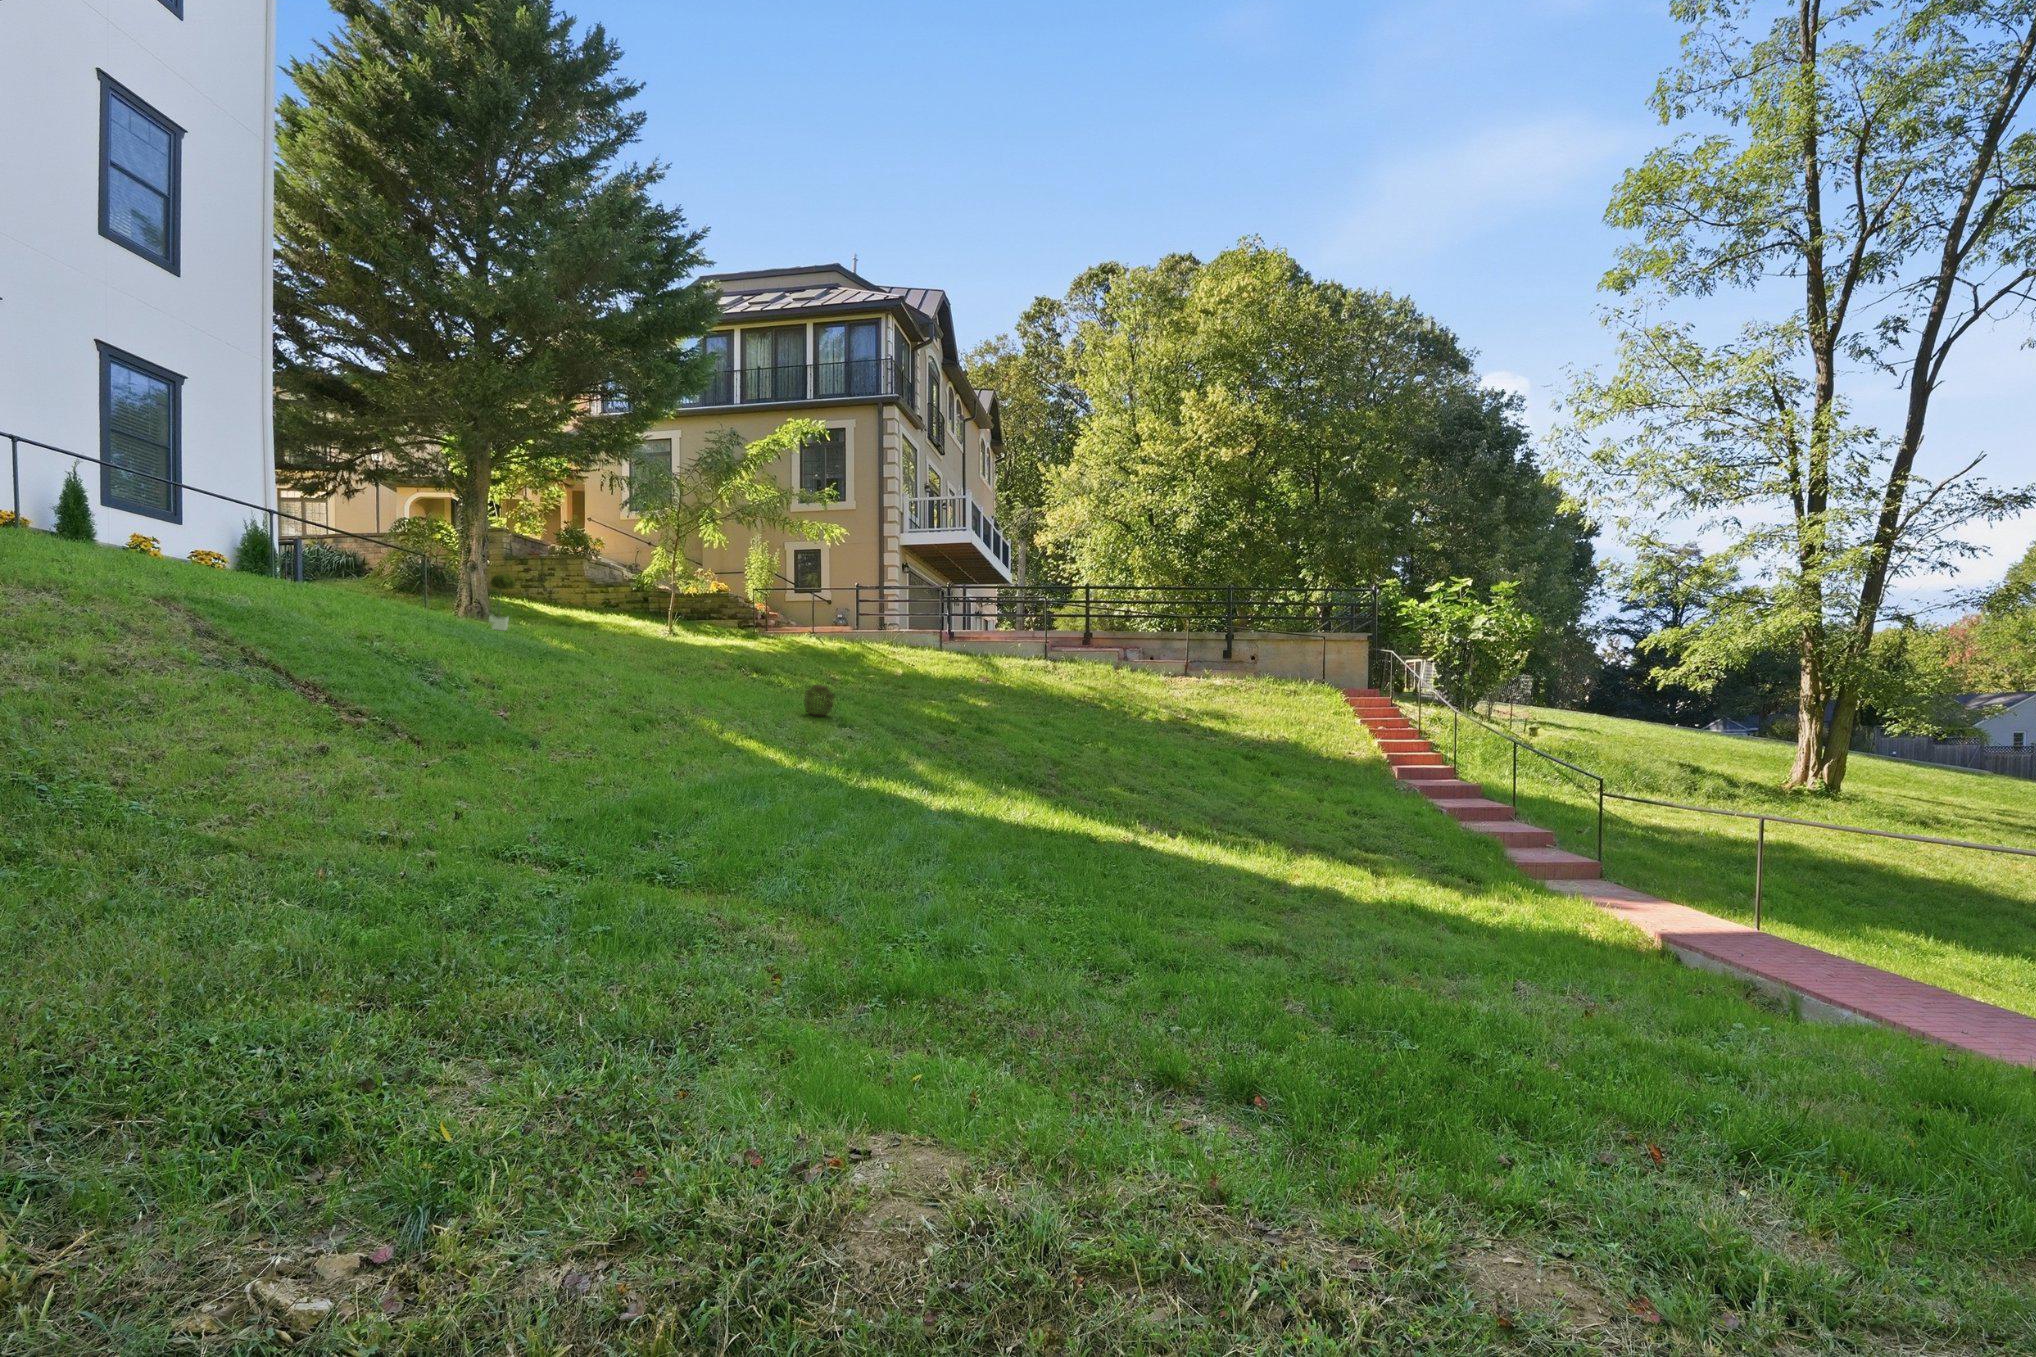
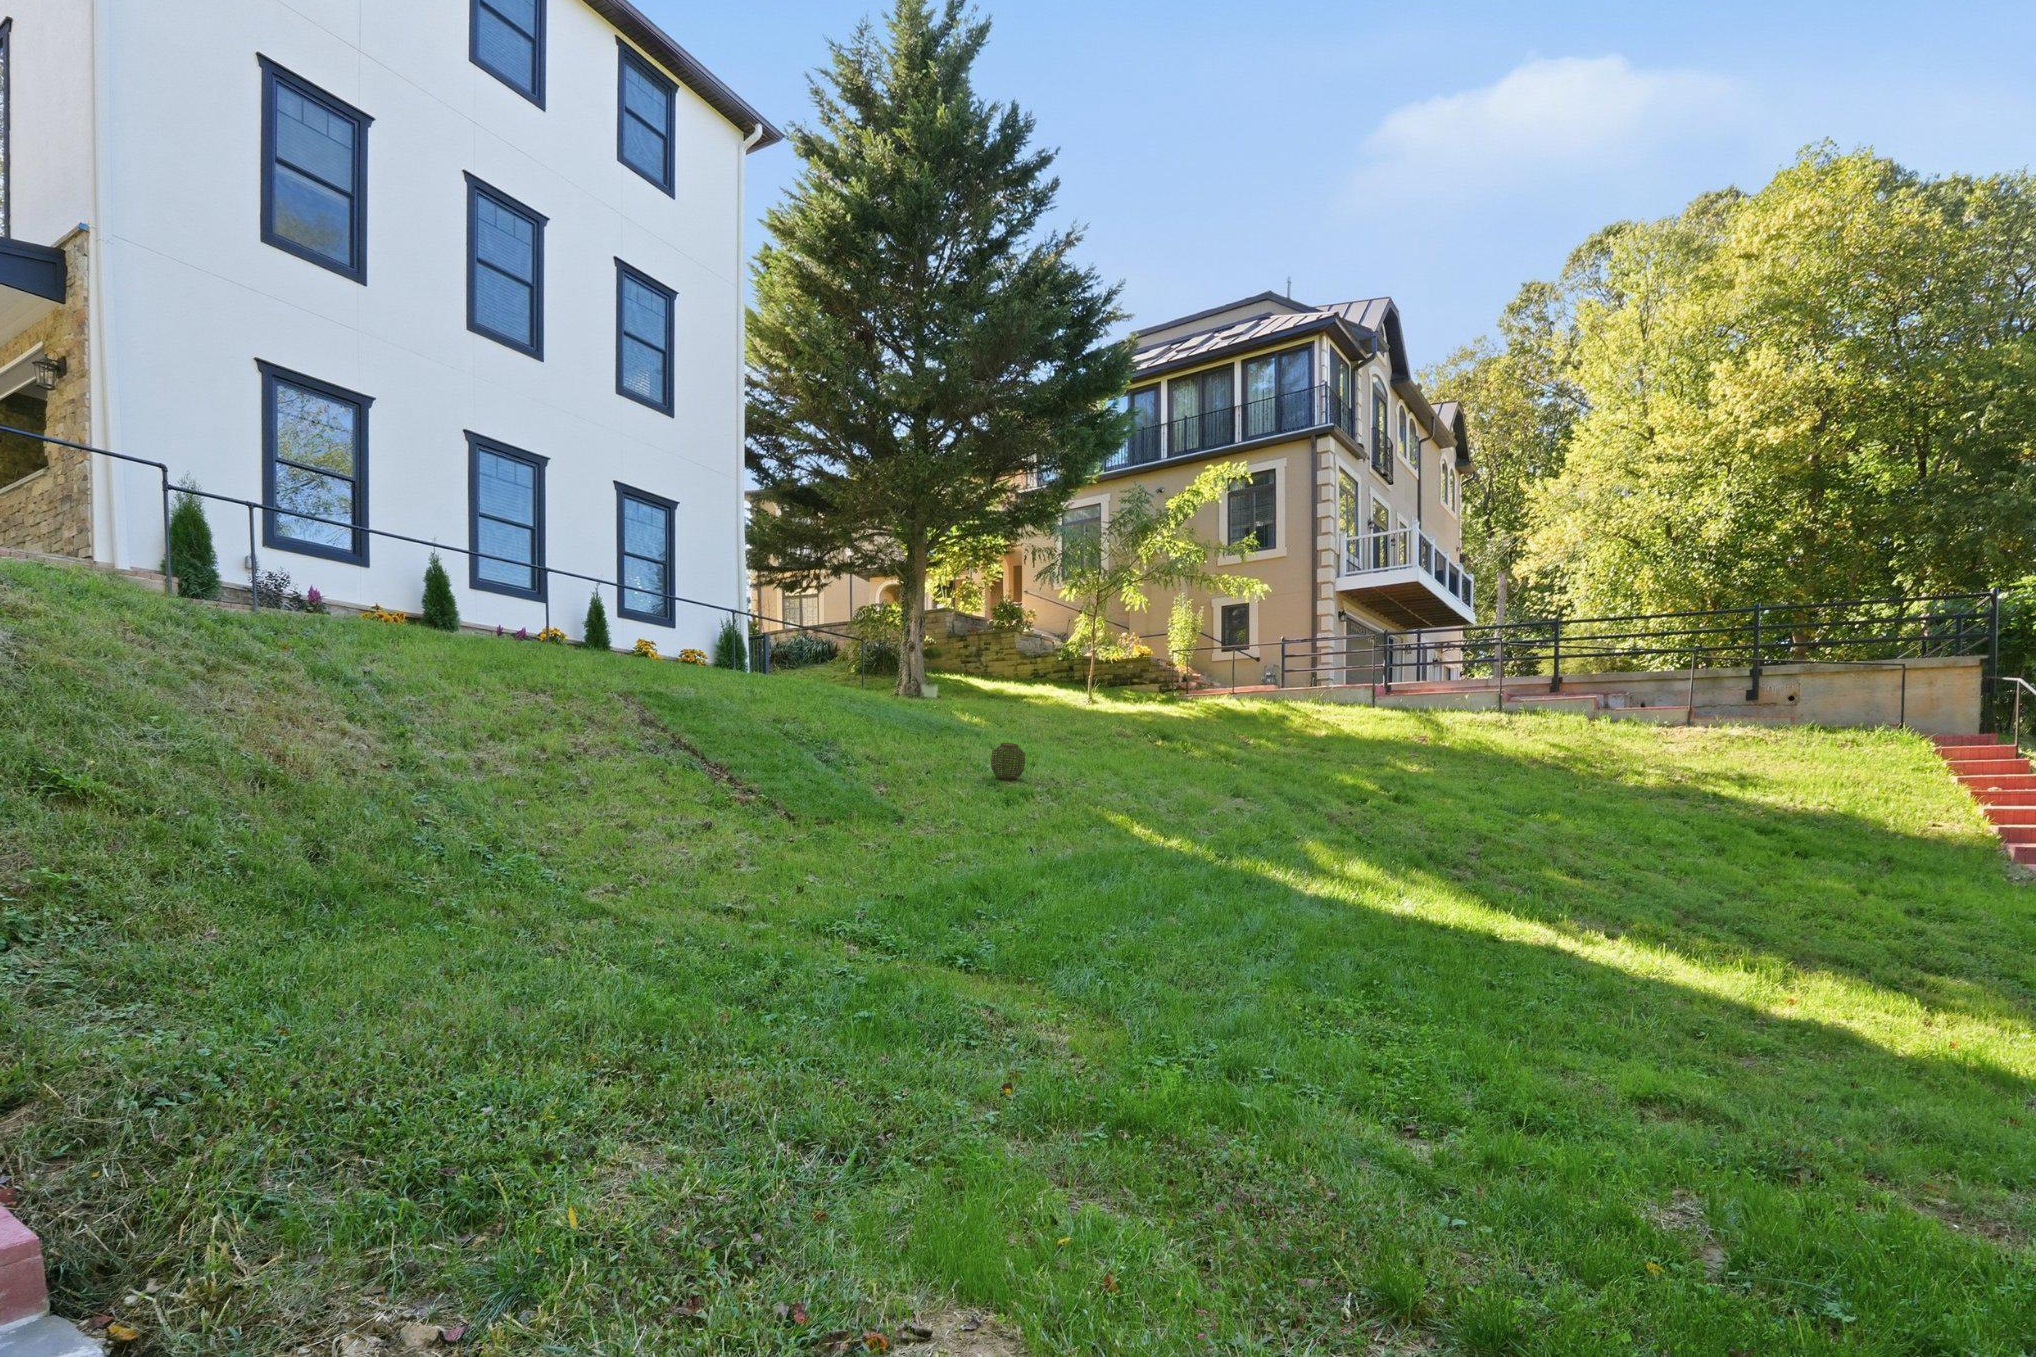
woven basket: present [804,685,834,717] -> present [991,743,1025,780]

